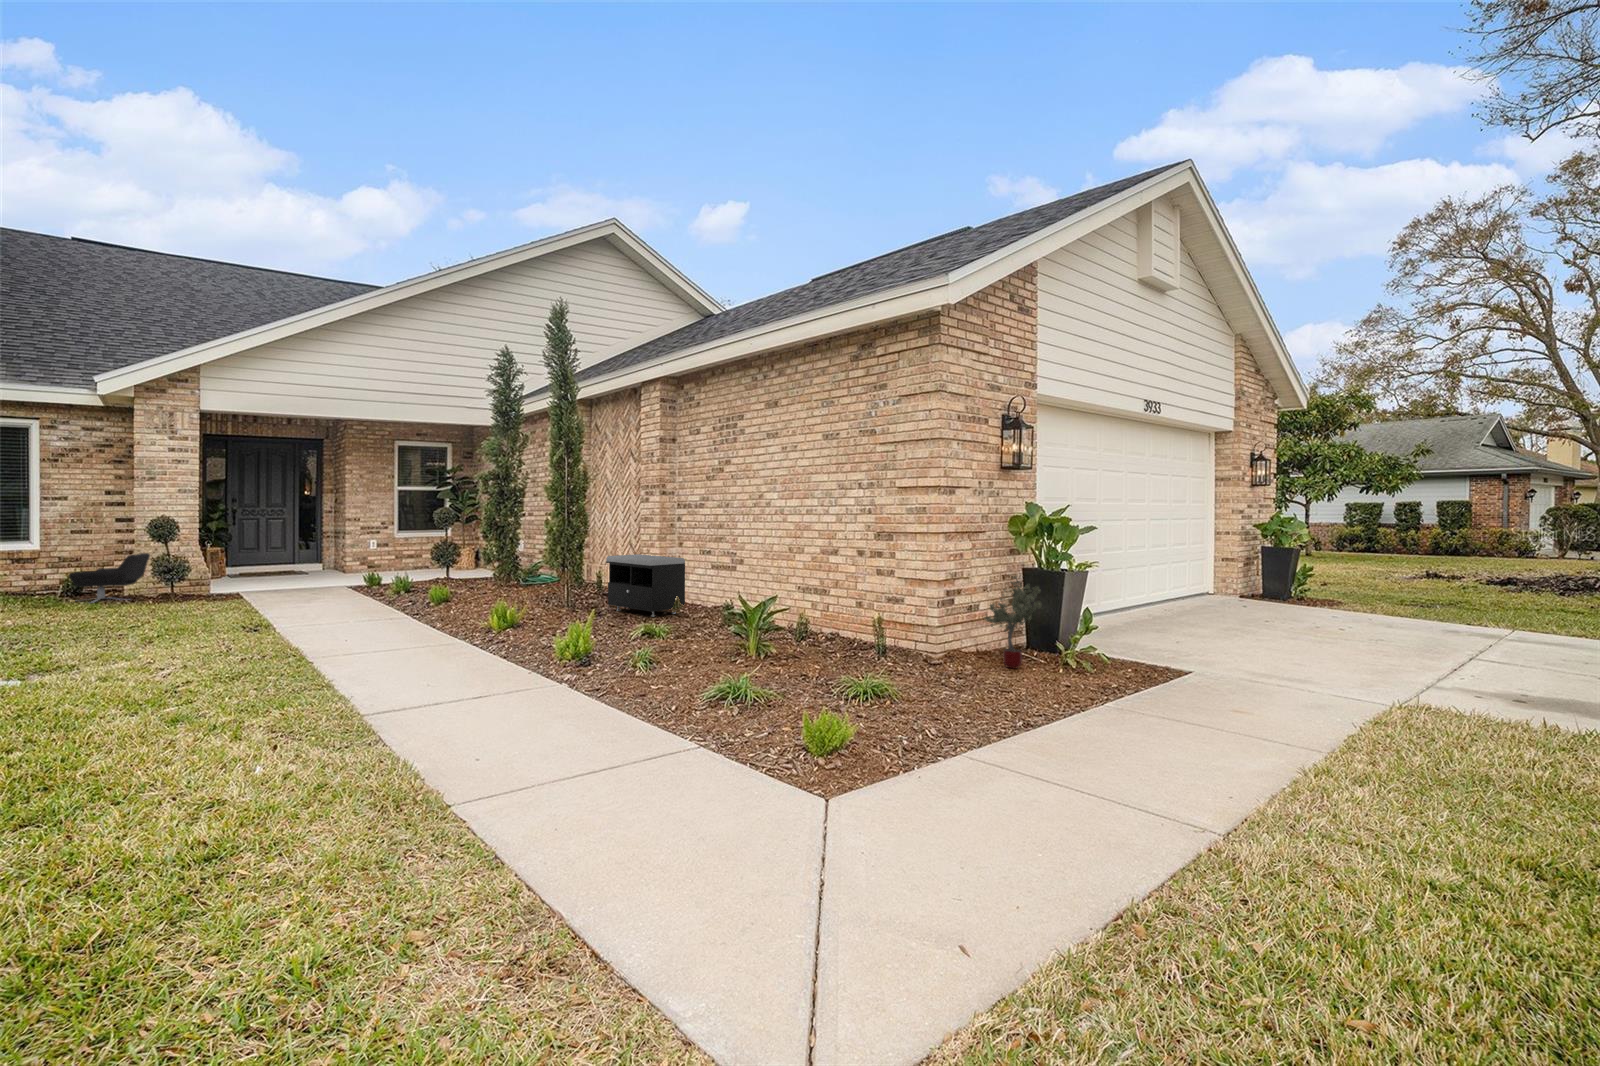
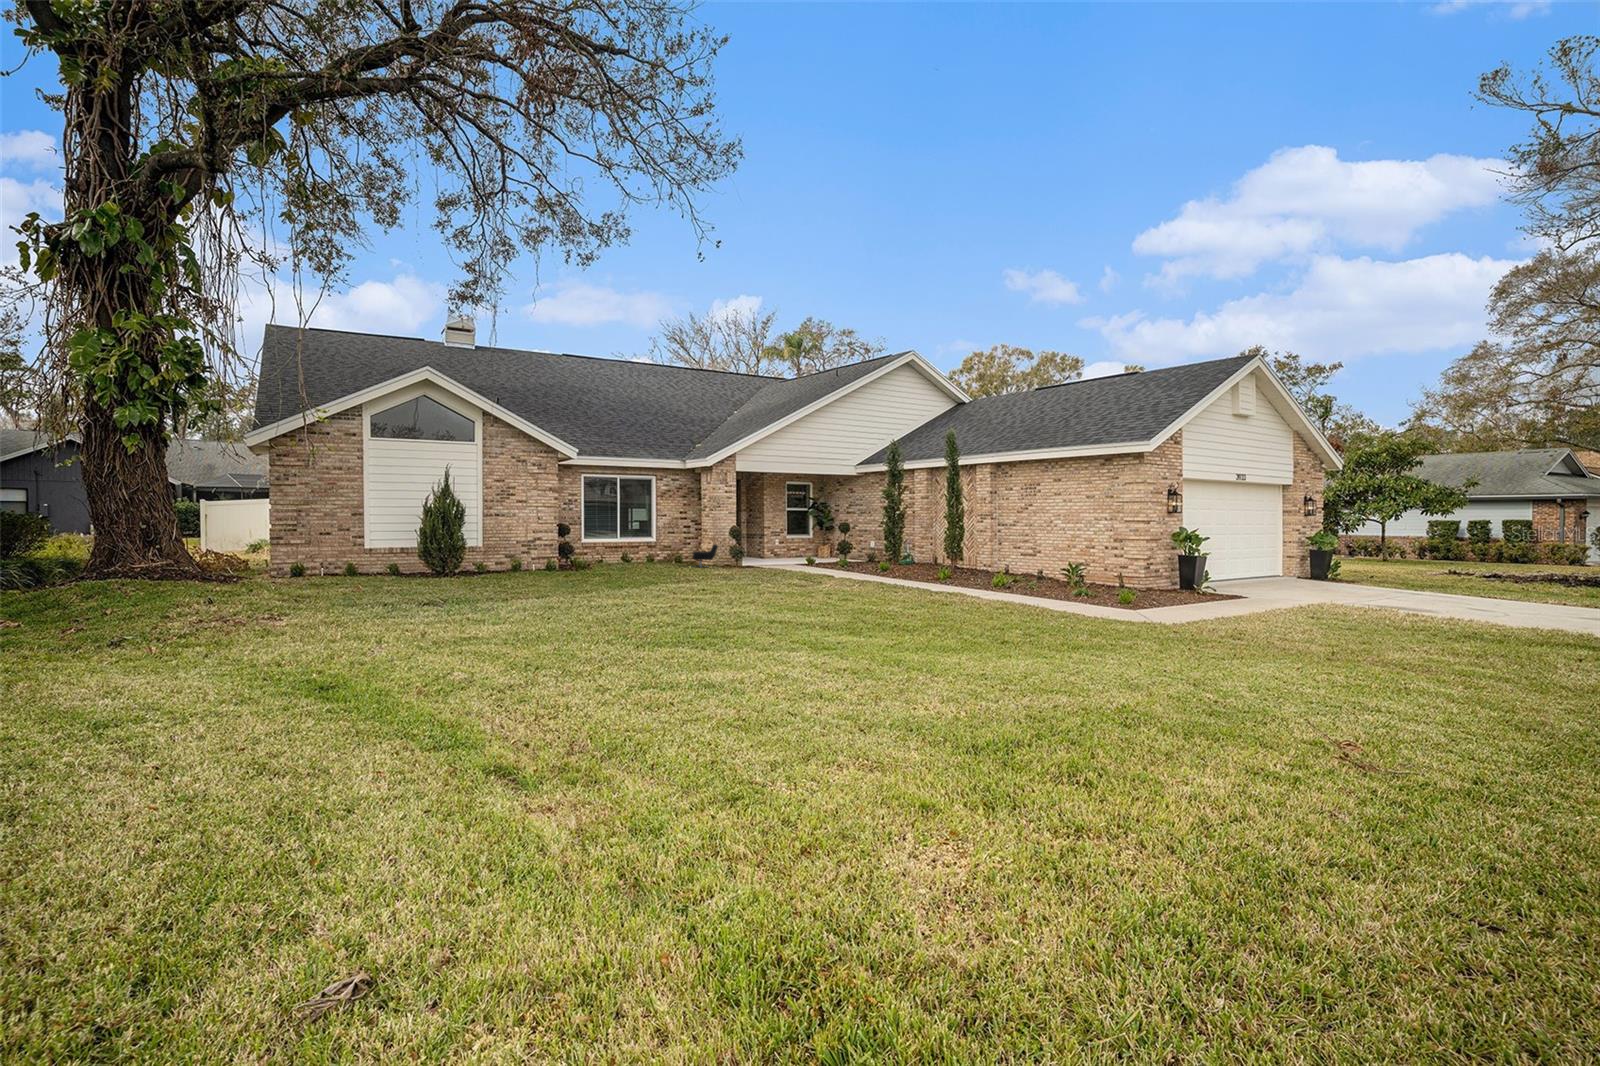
storage bench: present [606,554,685,617] -> none [957,549,999,578]
potted tree: present [984,576,1041,669] -> none [1162,558,1187,596]

